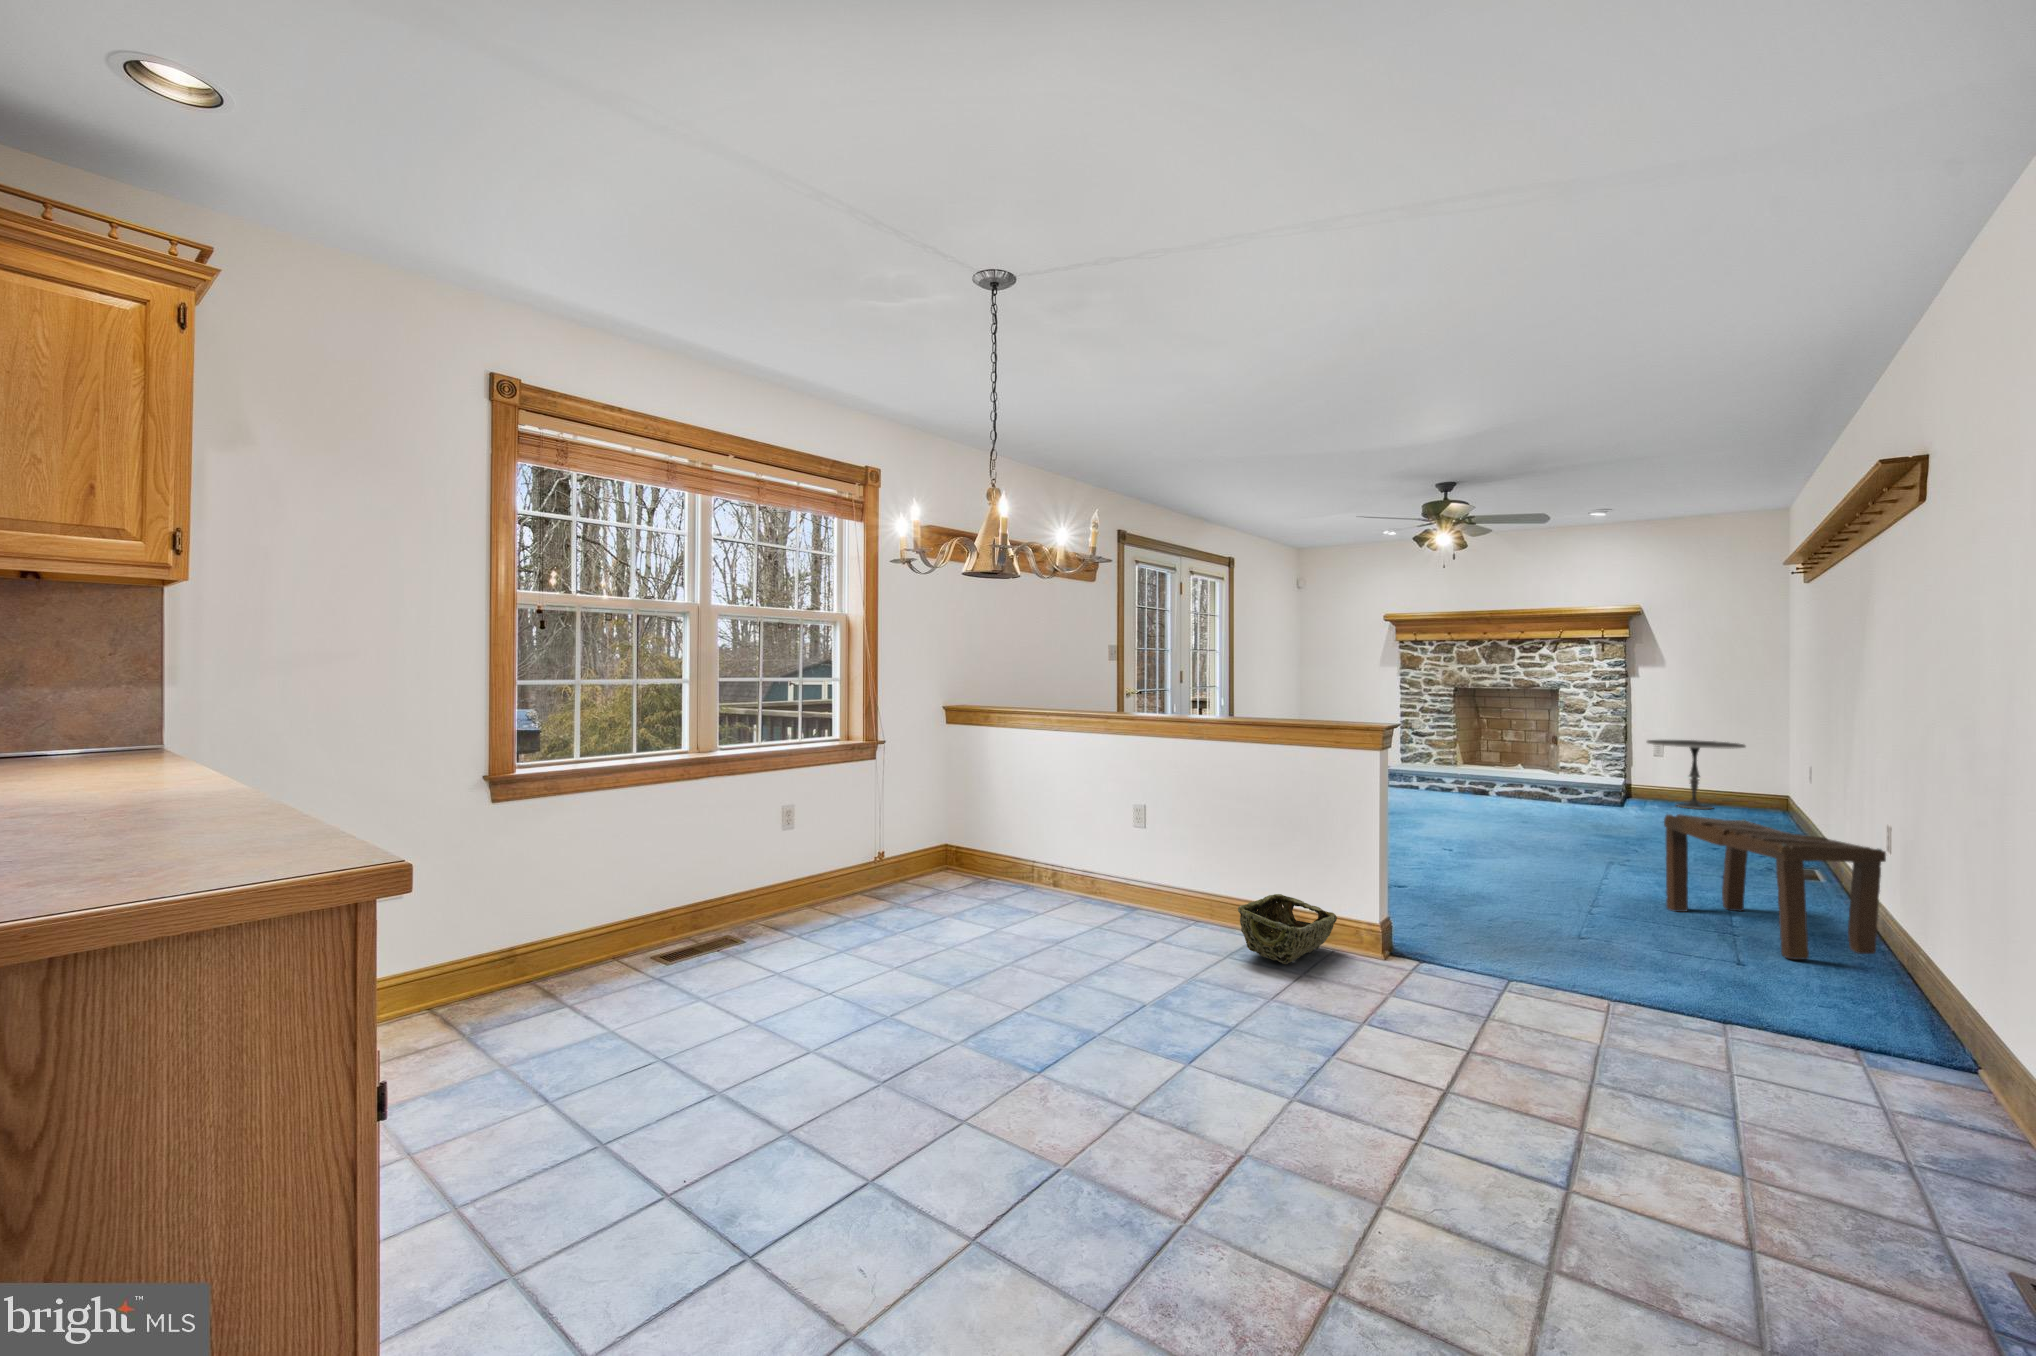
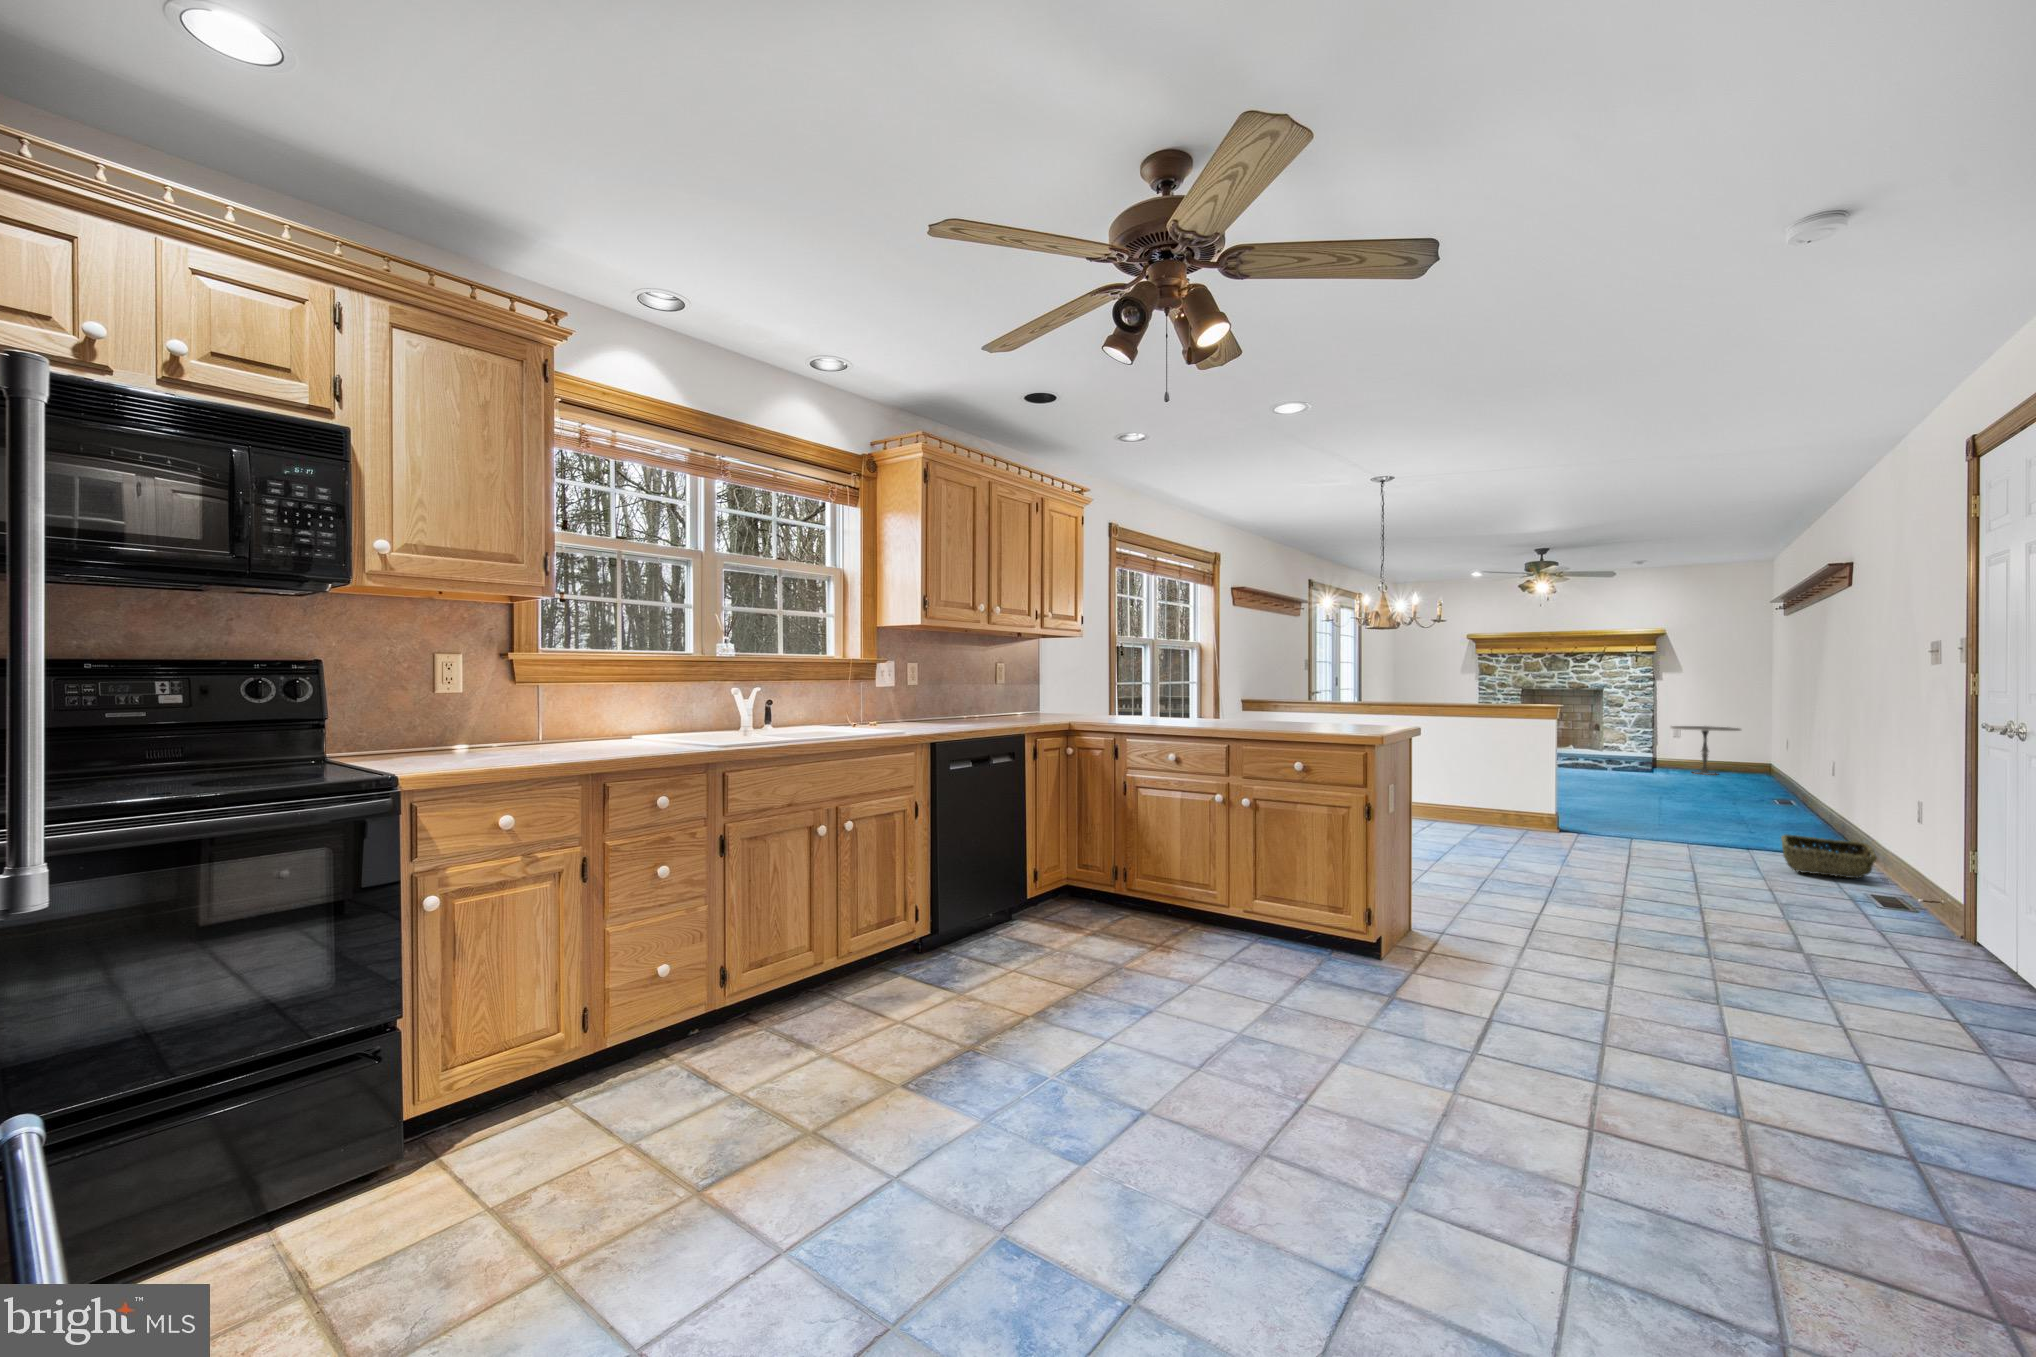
bench: present [1664,814,1886,959] -> none [1704,765,1836,840]
woven basket: present [1238,894,1337,964] -> present [1781,835,1876,878]

